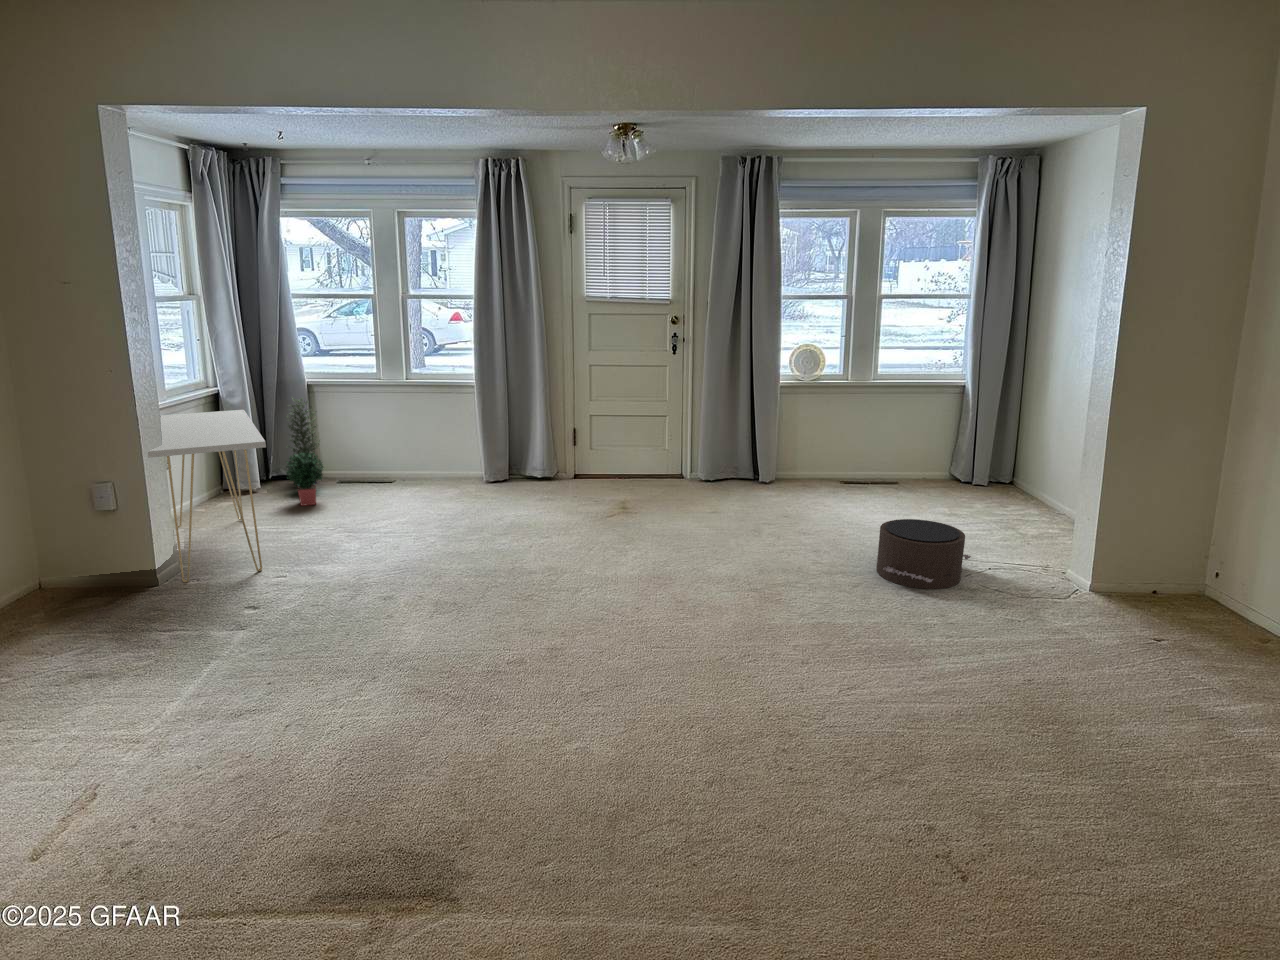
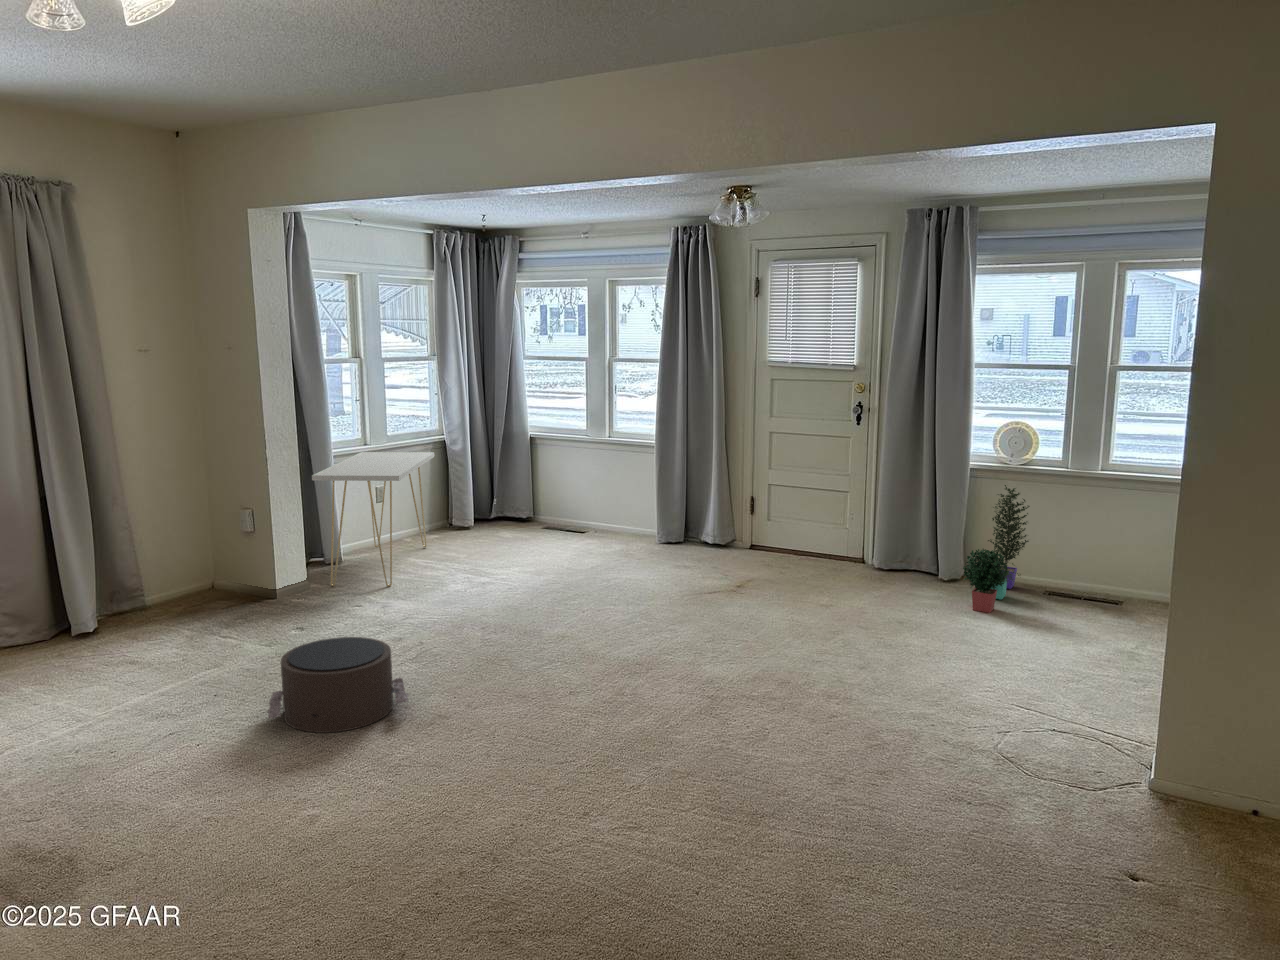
potted plant: present [286,398,323,506] -> present [963,485,1030,613]
pouf: present [876,519,971,589] -> present [268,637,408,733]

